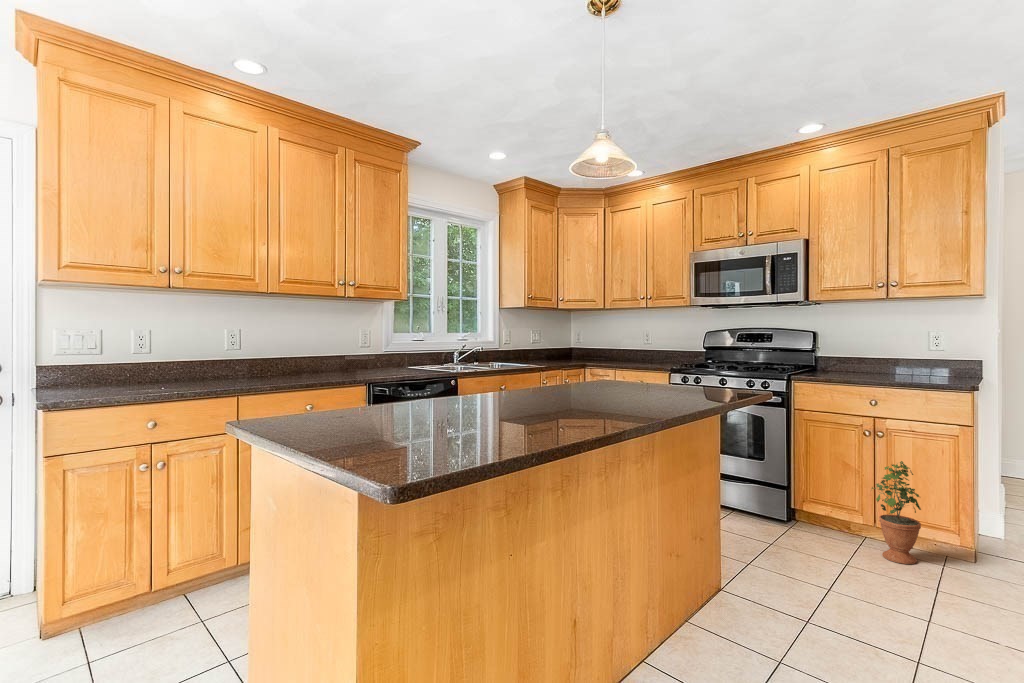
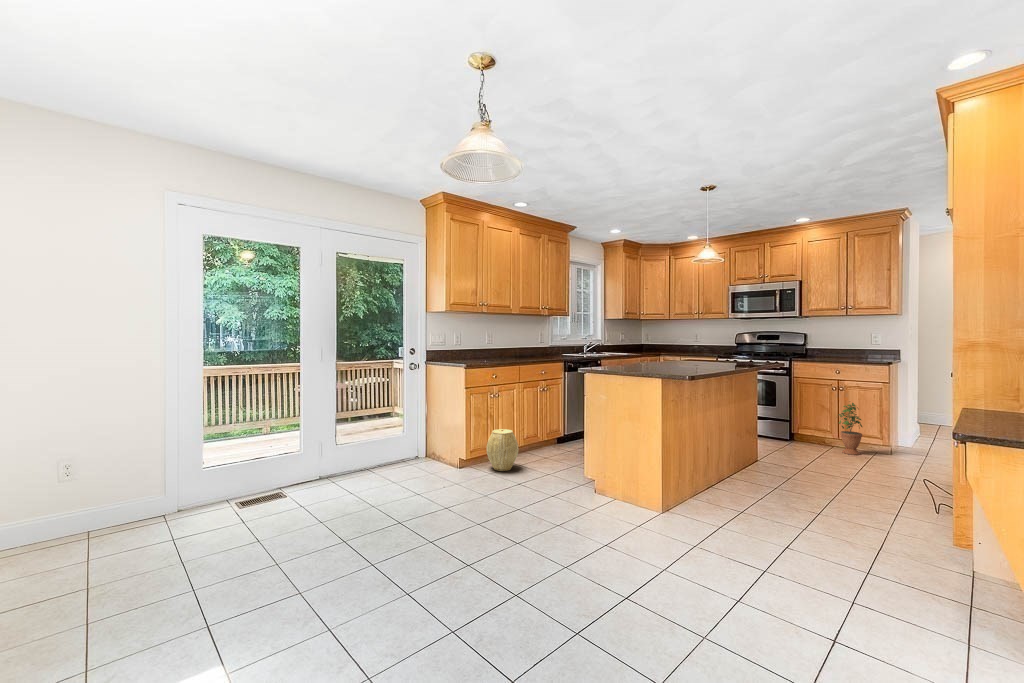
woven basket: none [120,535,204,636] -> present [487,429,518,471]

